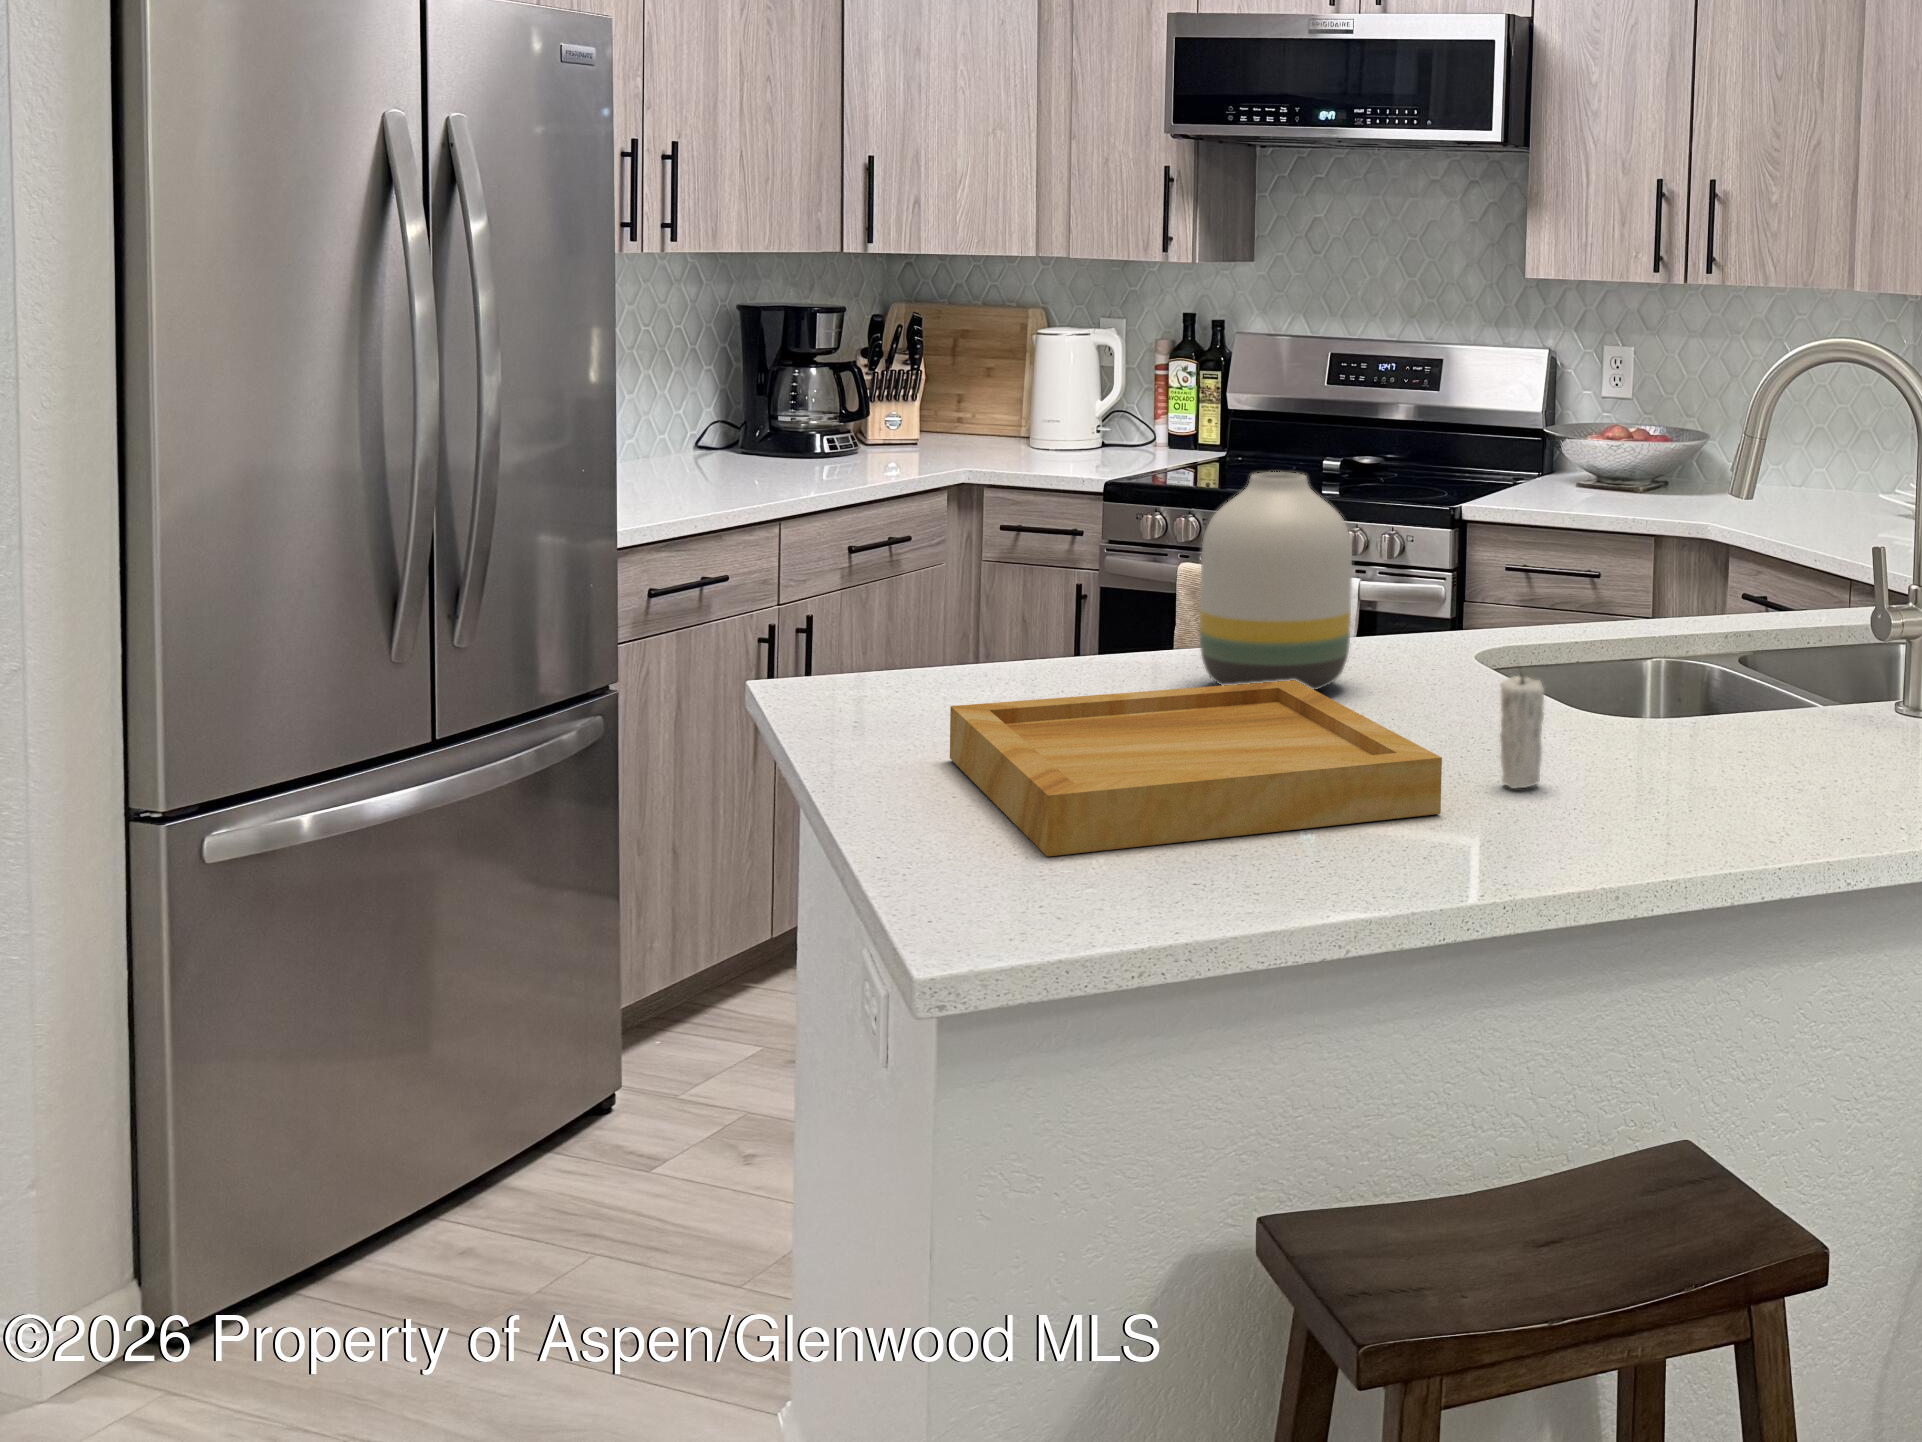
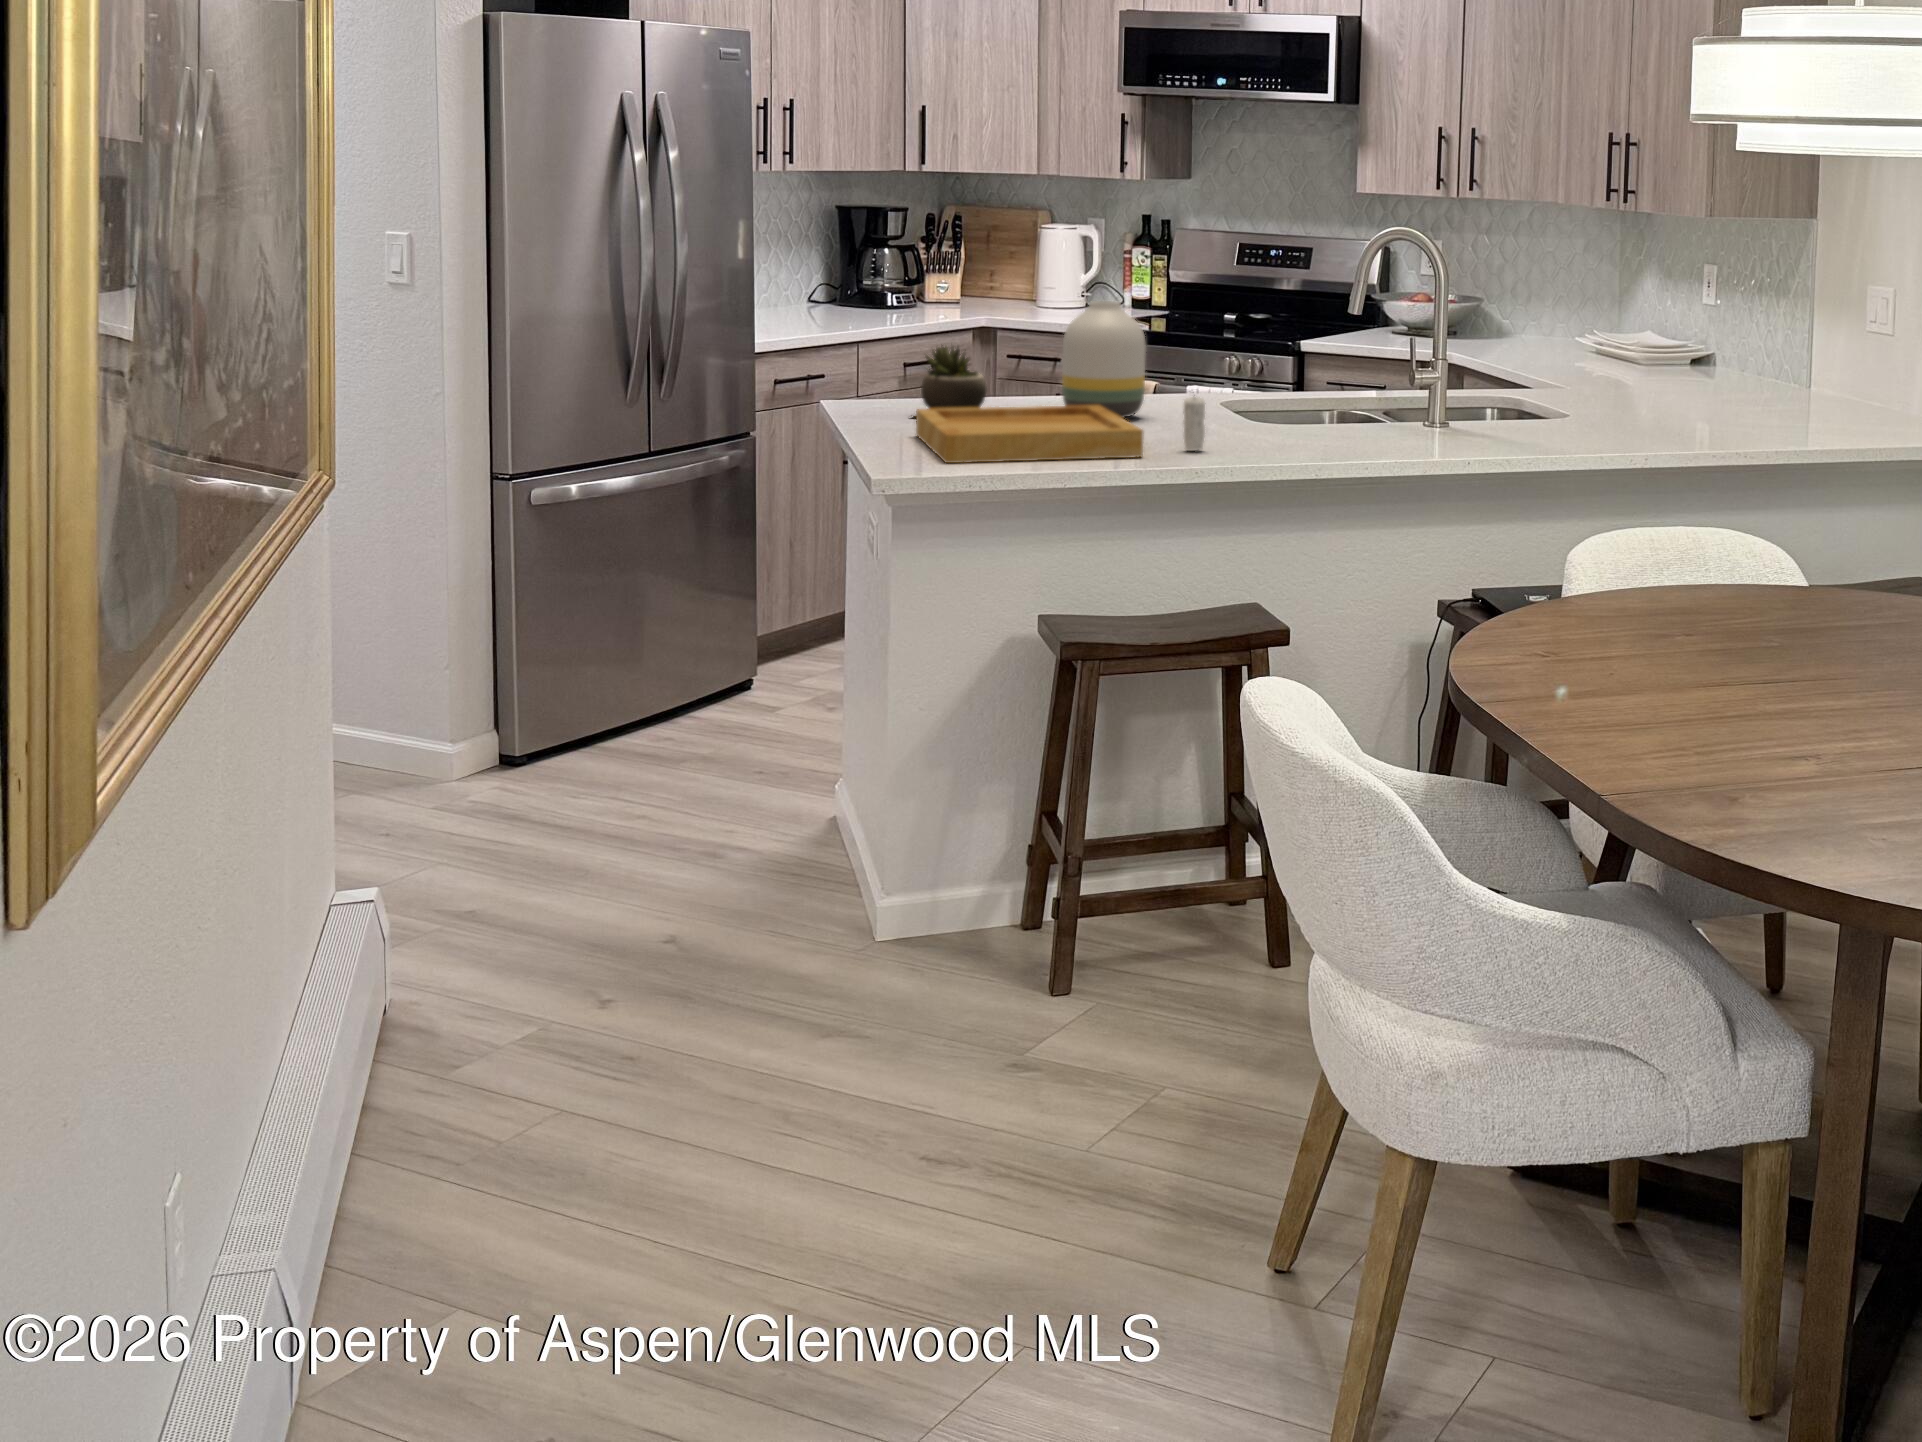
succulent plant: none [917,556,1079,709] -> present [914,345,987,417]

